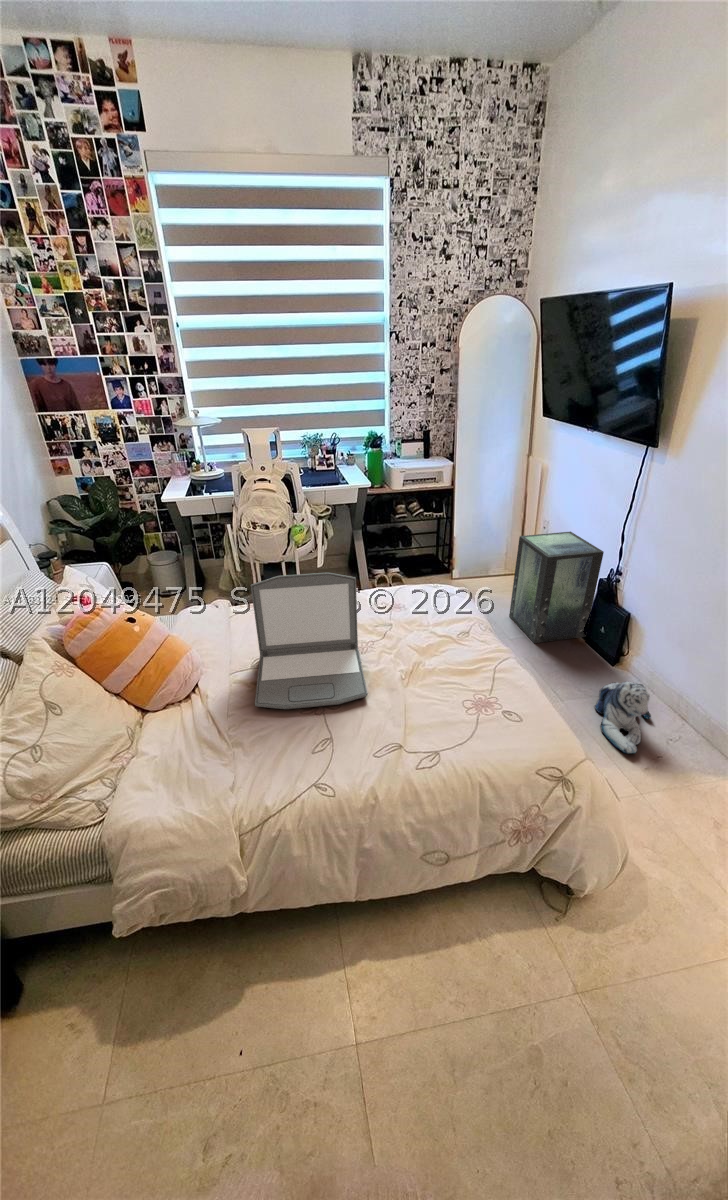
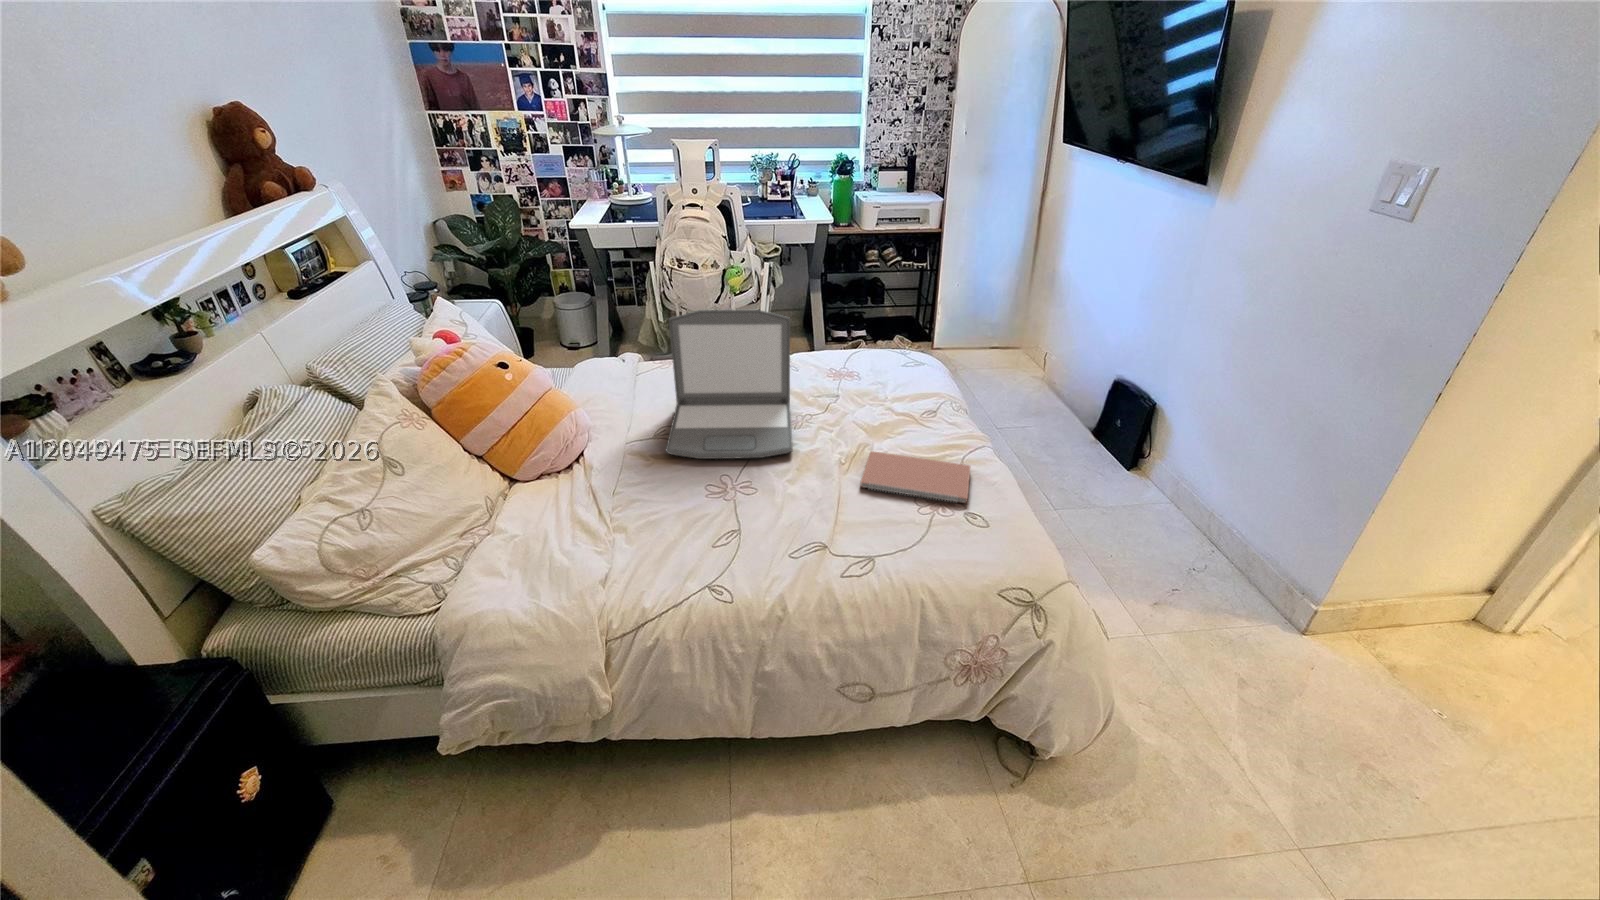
storage box: present [509,532,604,643] -> none [994,294,1114,431]
plush toy: present [595,682,651,753] -> none [1077,472,1144,555]
notebook: none [432,691,530,739] -> present [860,451,970,503]

